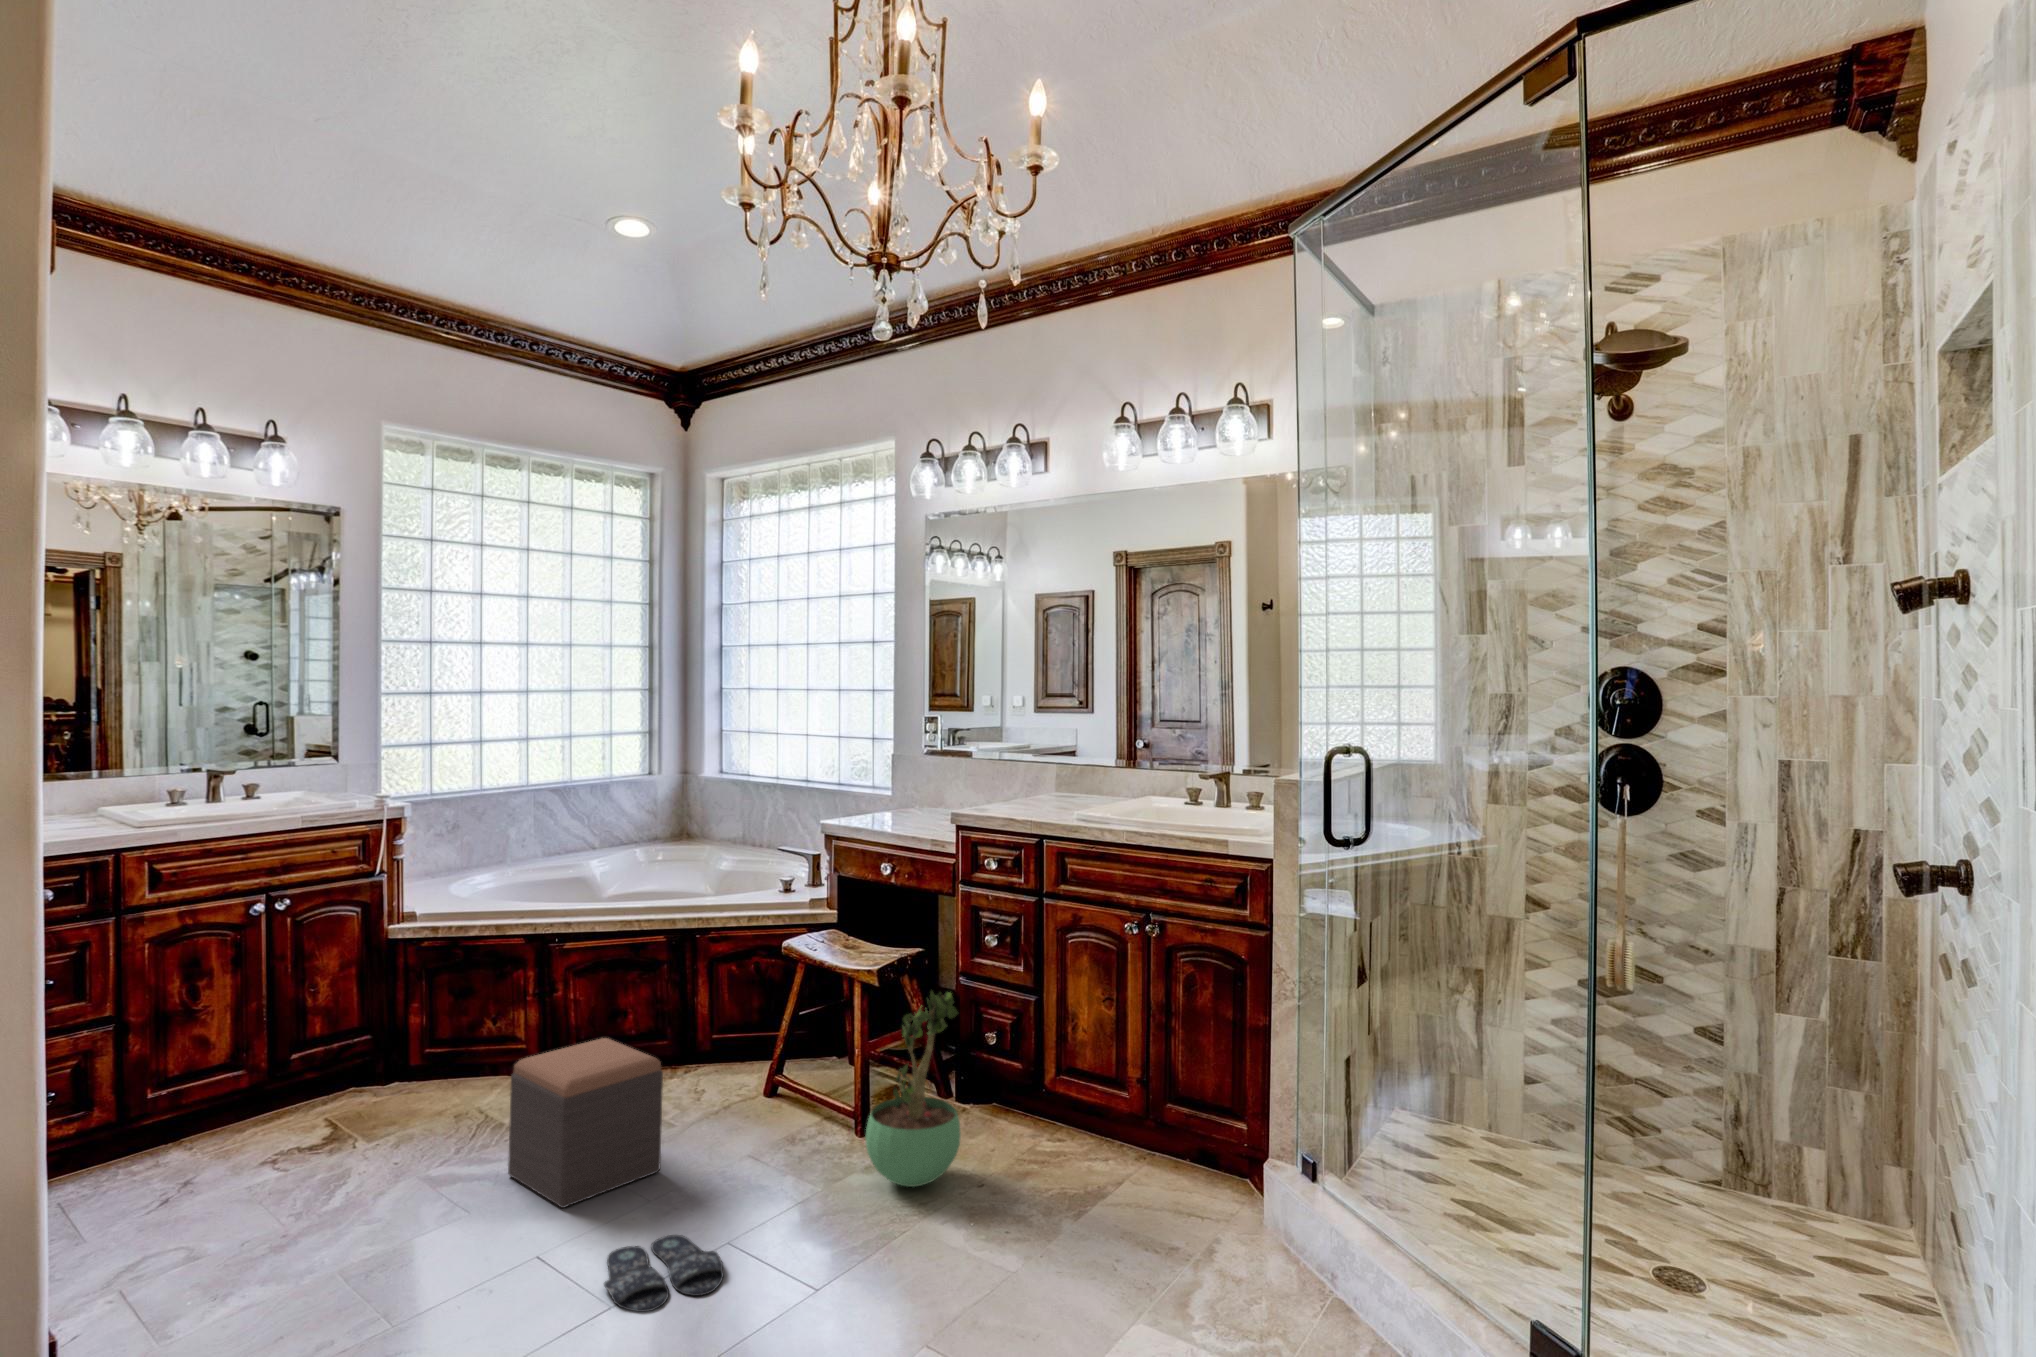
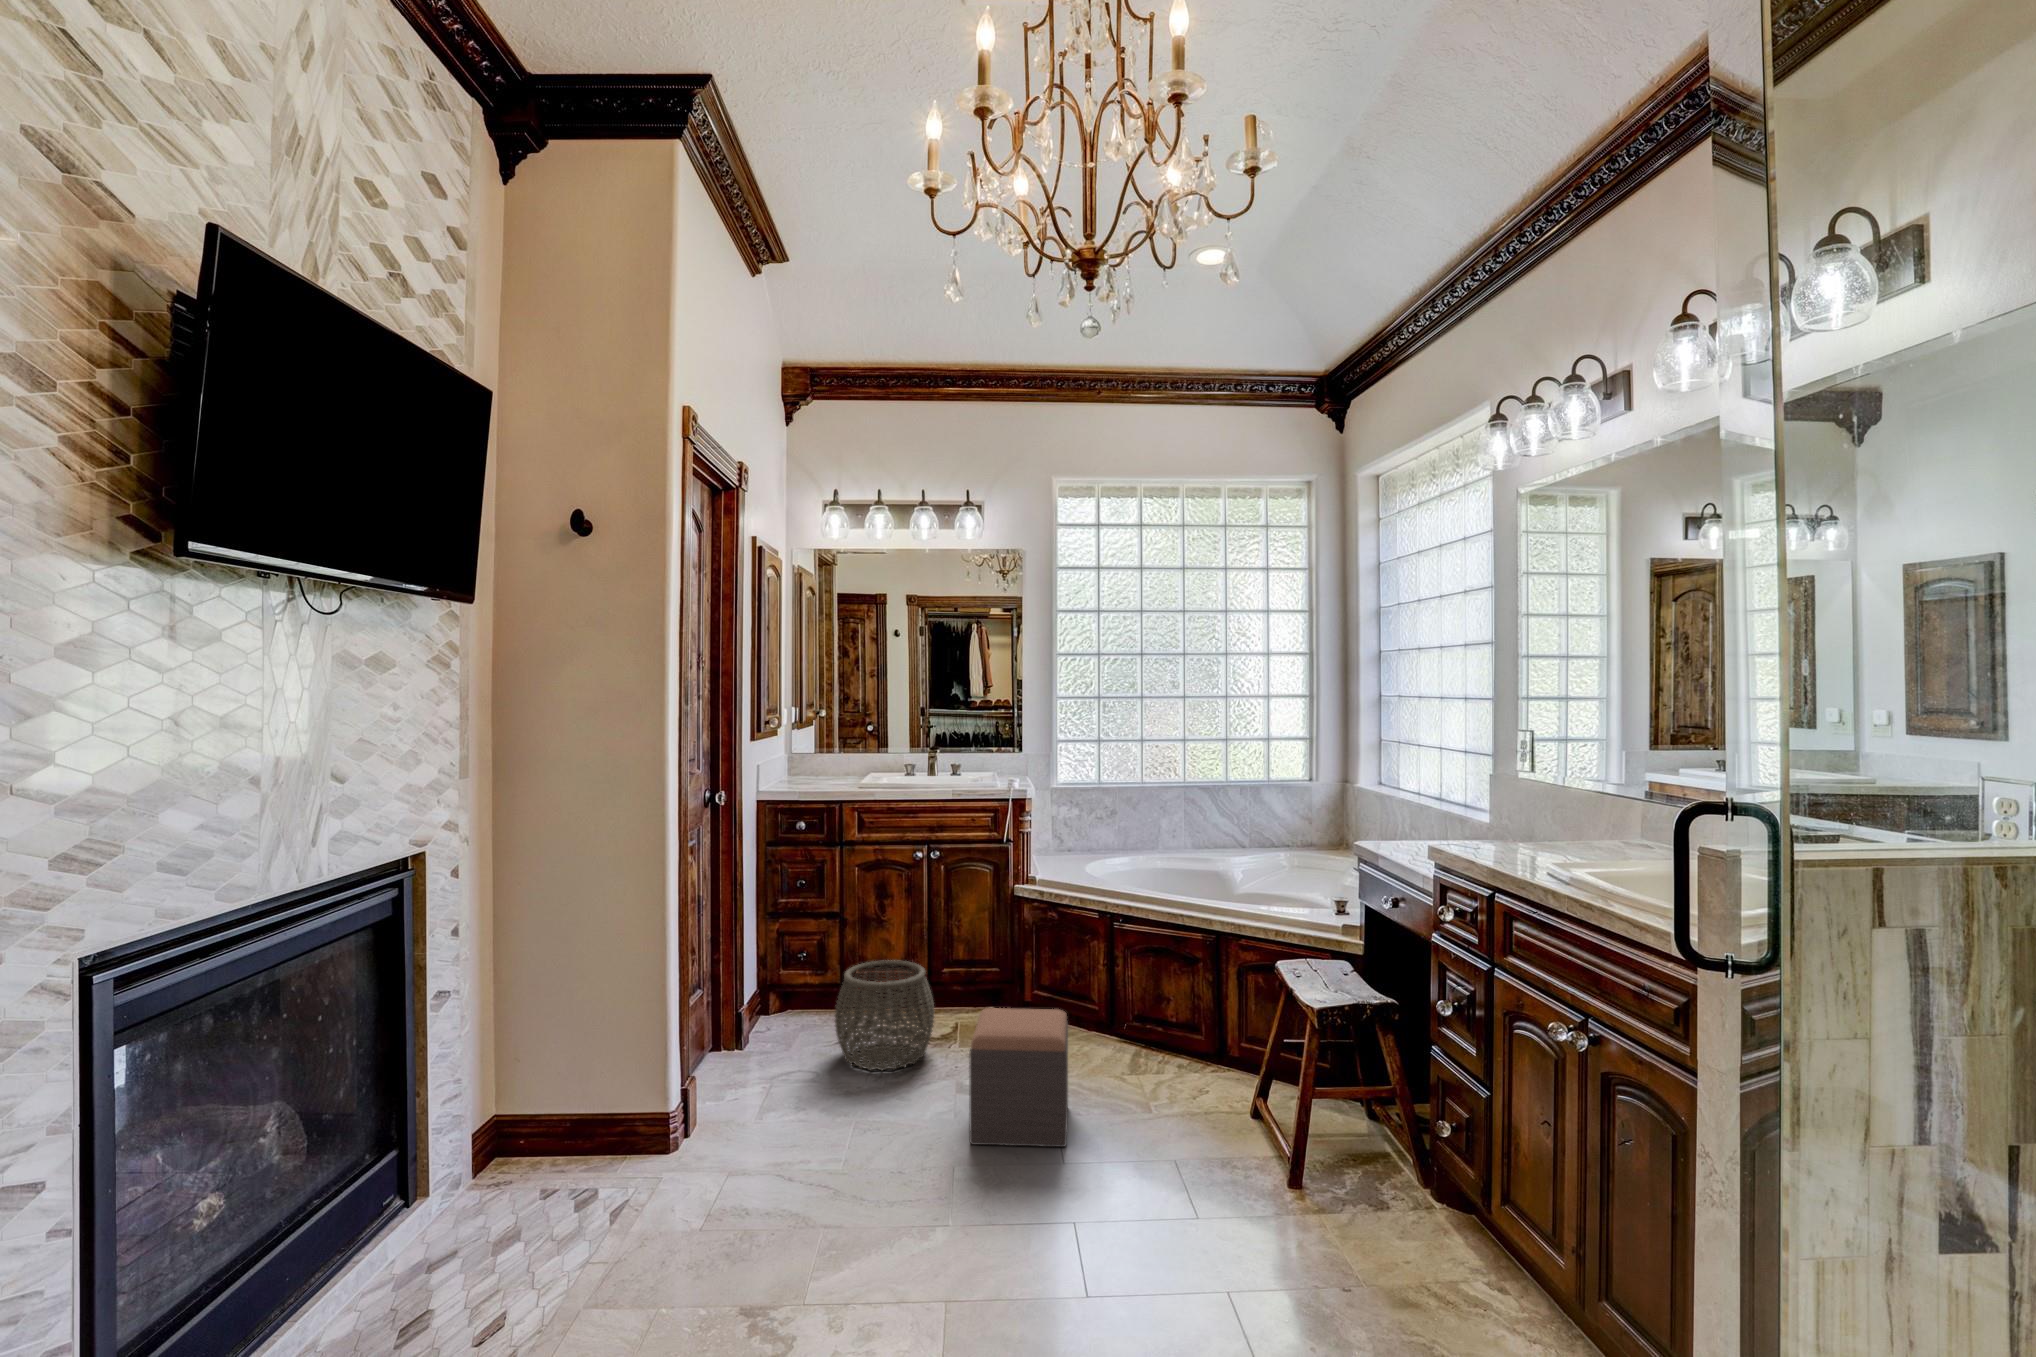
potted plant: present [865,991,961,1187] -> none [1185,1046,1320,1278]
woven basket: none [210,1047,376,1208] -> present [835,960,934,1070]
slippers: present [604,1235,723,1312] -> none [889,1195,1000,1268]

